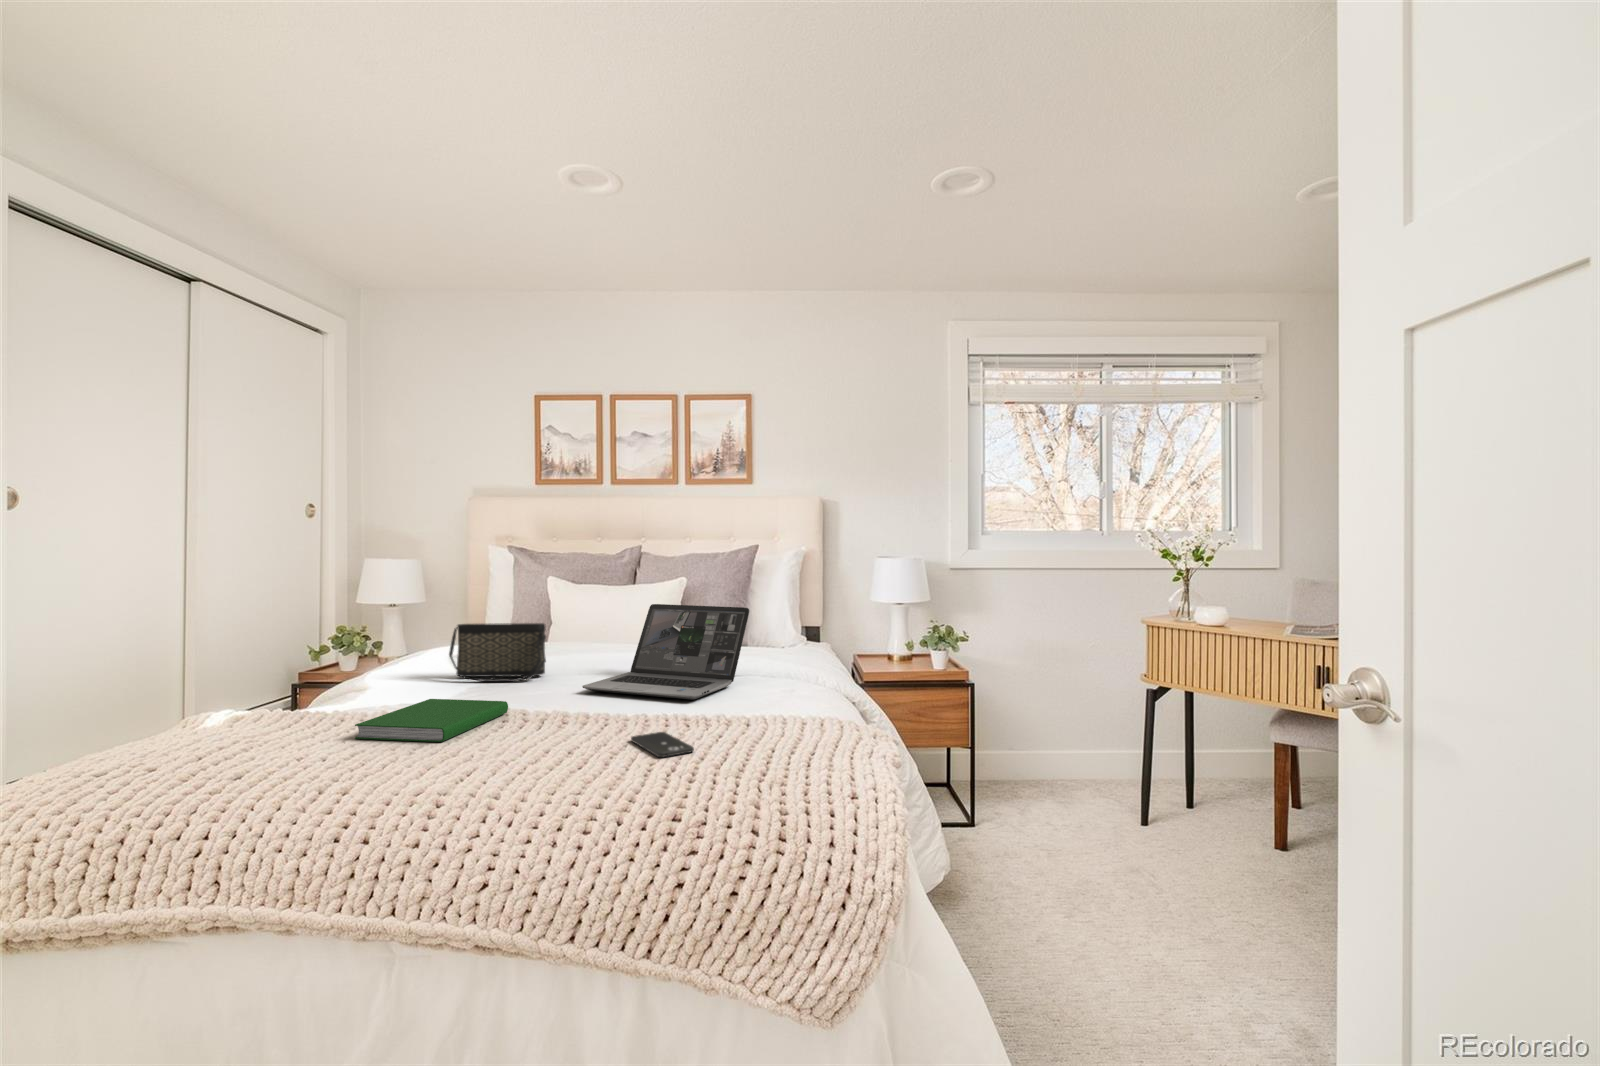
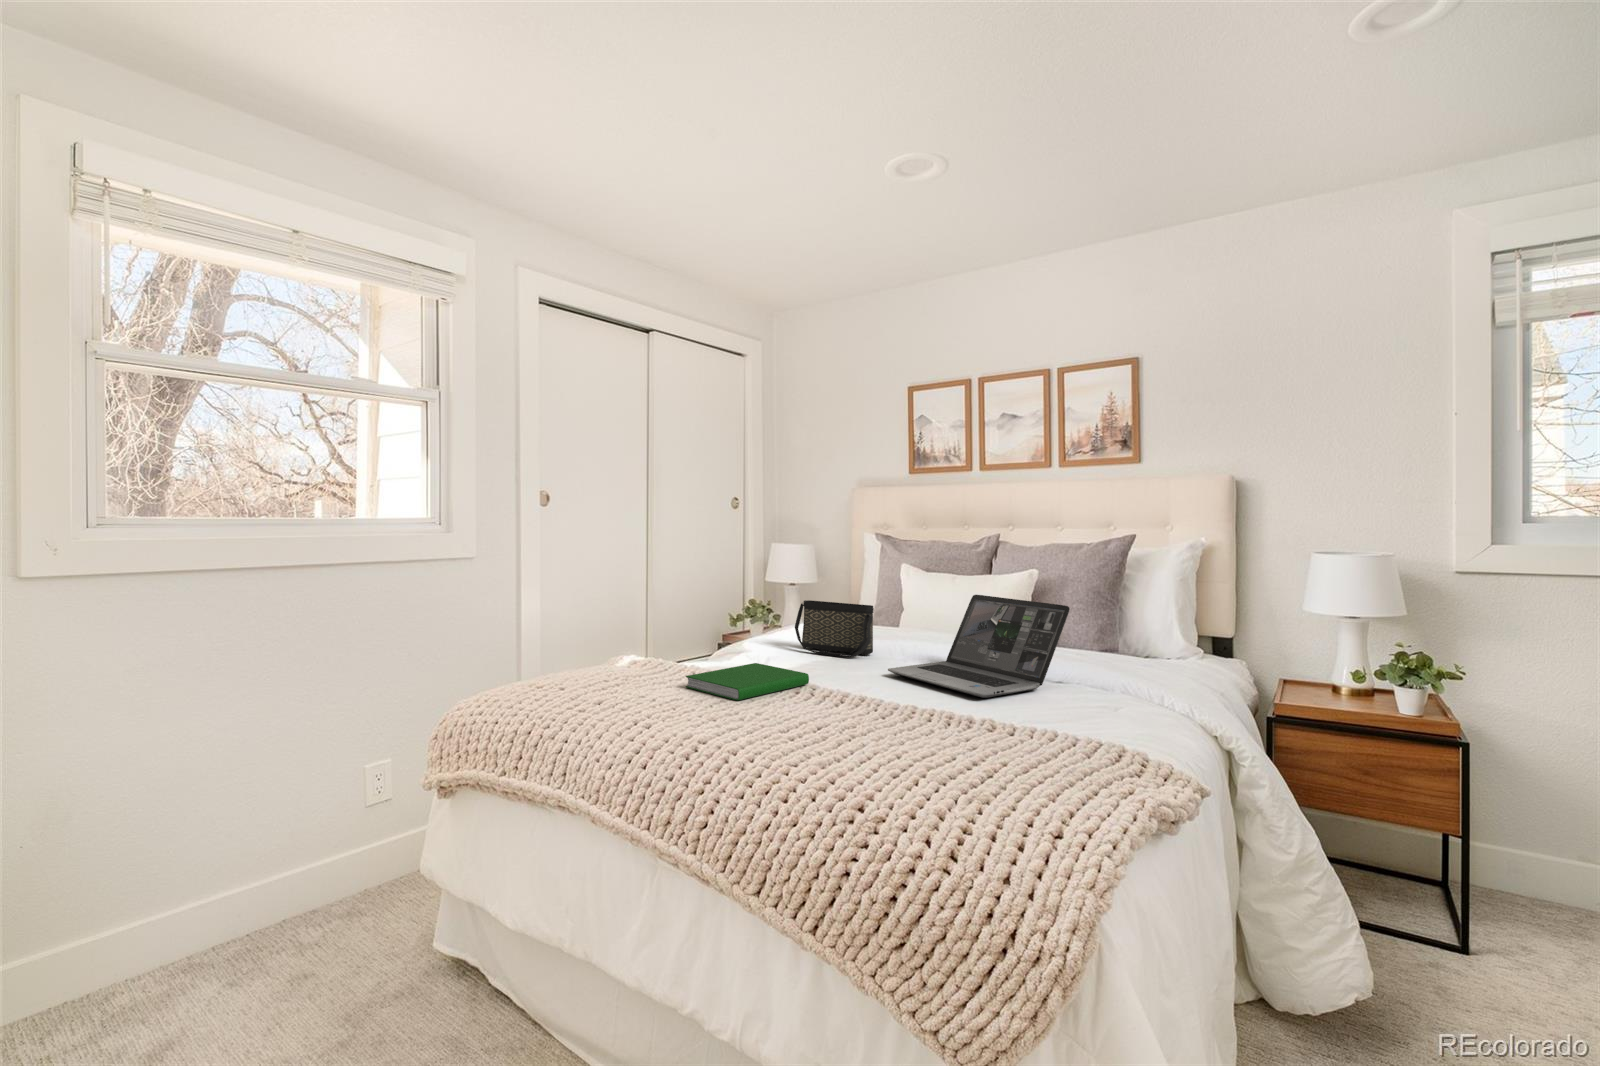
smartphone: present [631,732,694,757] -> none [883,724,930,750]

